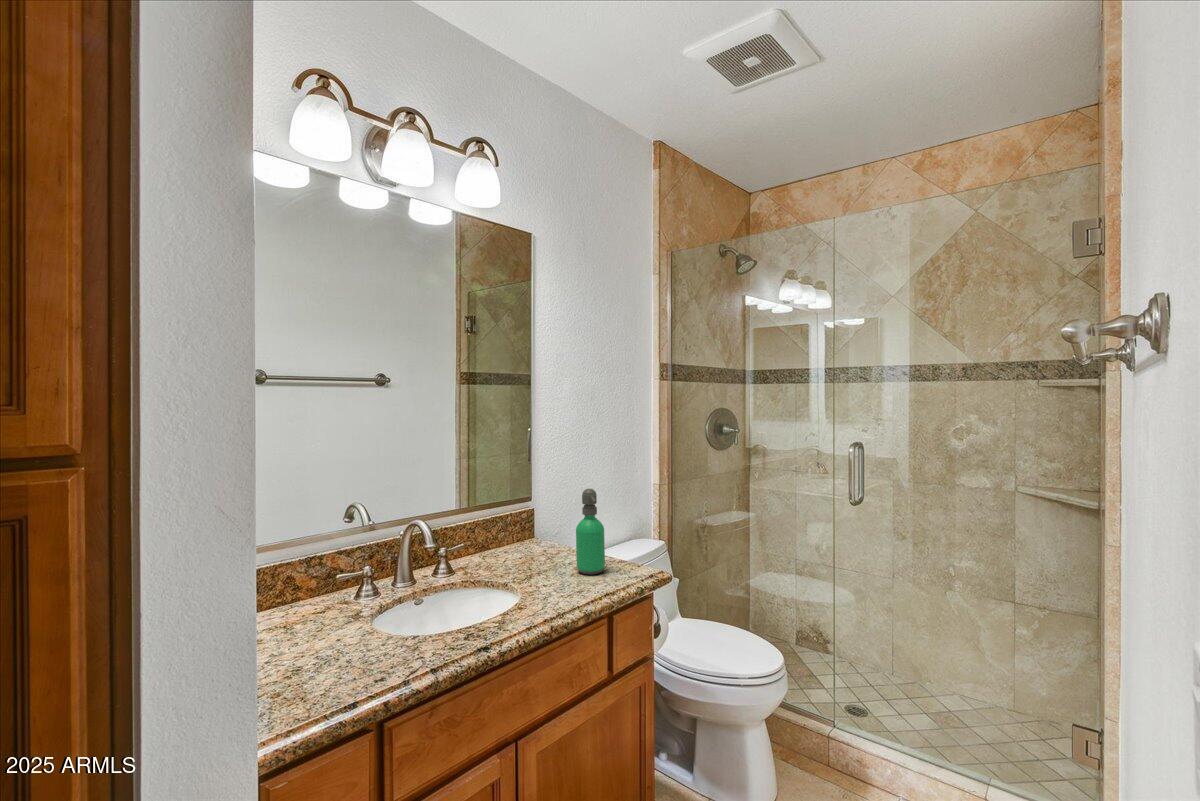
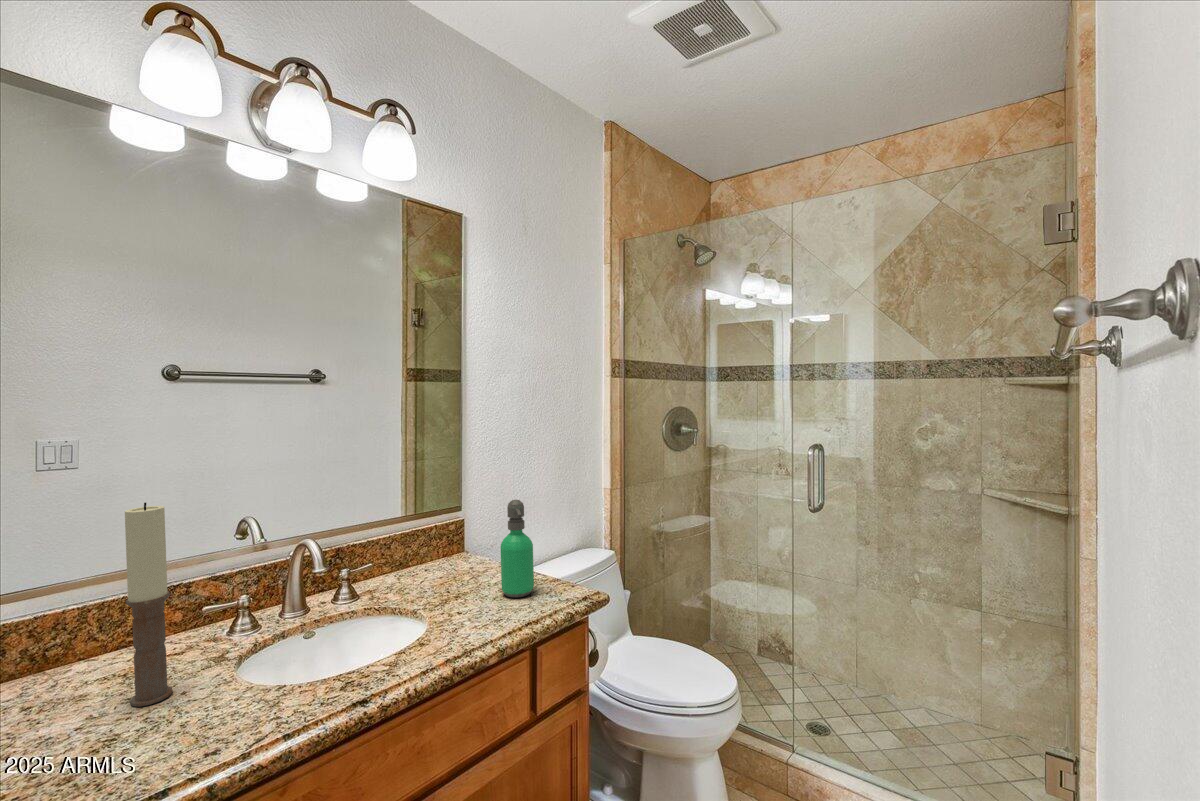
candle: none [297,483,330,648] -> present [125,503,173,707]

